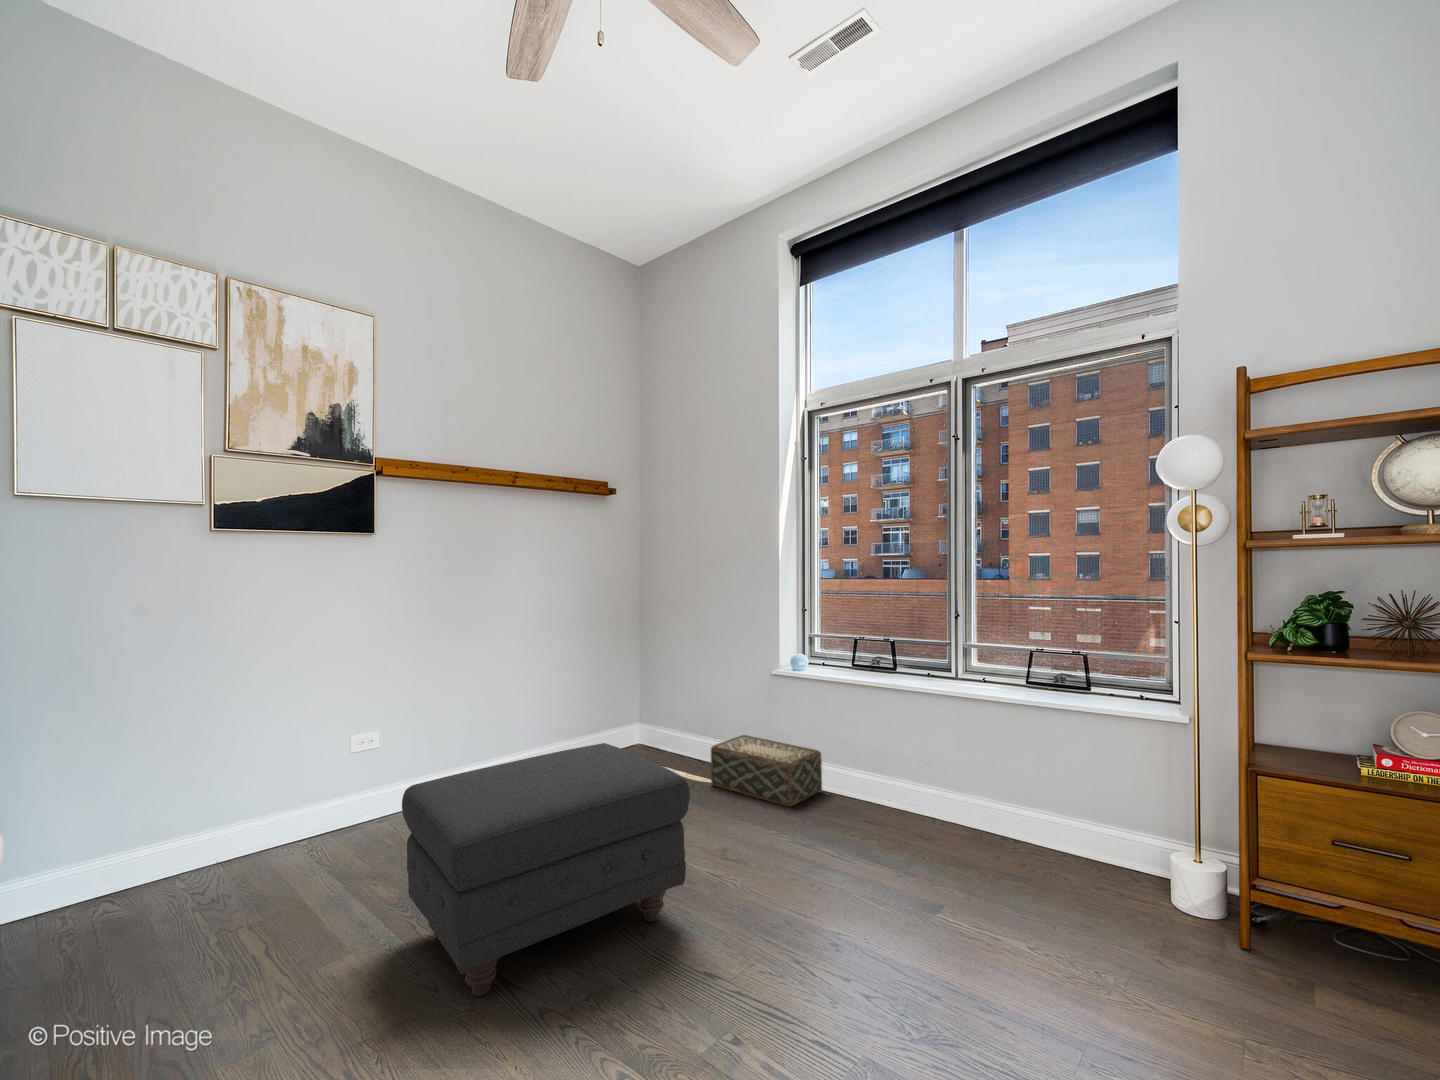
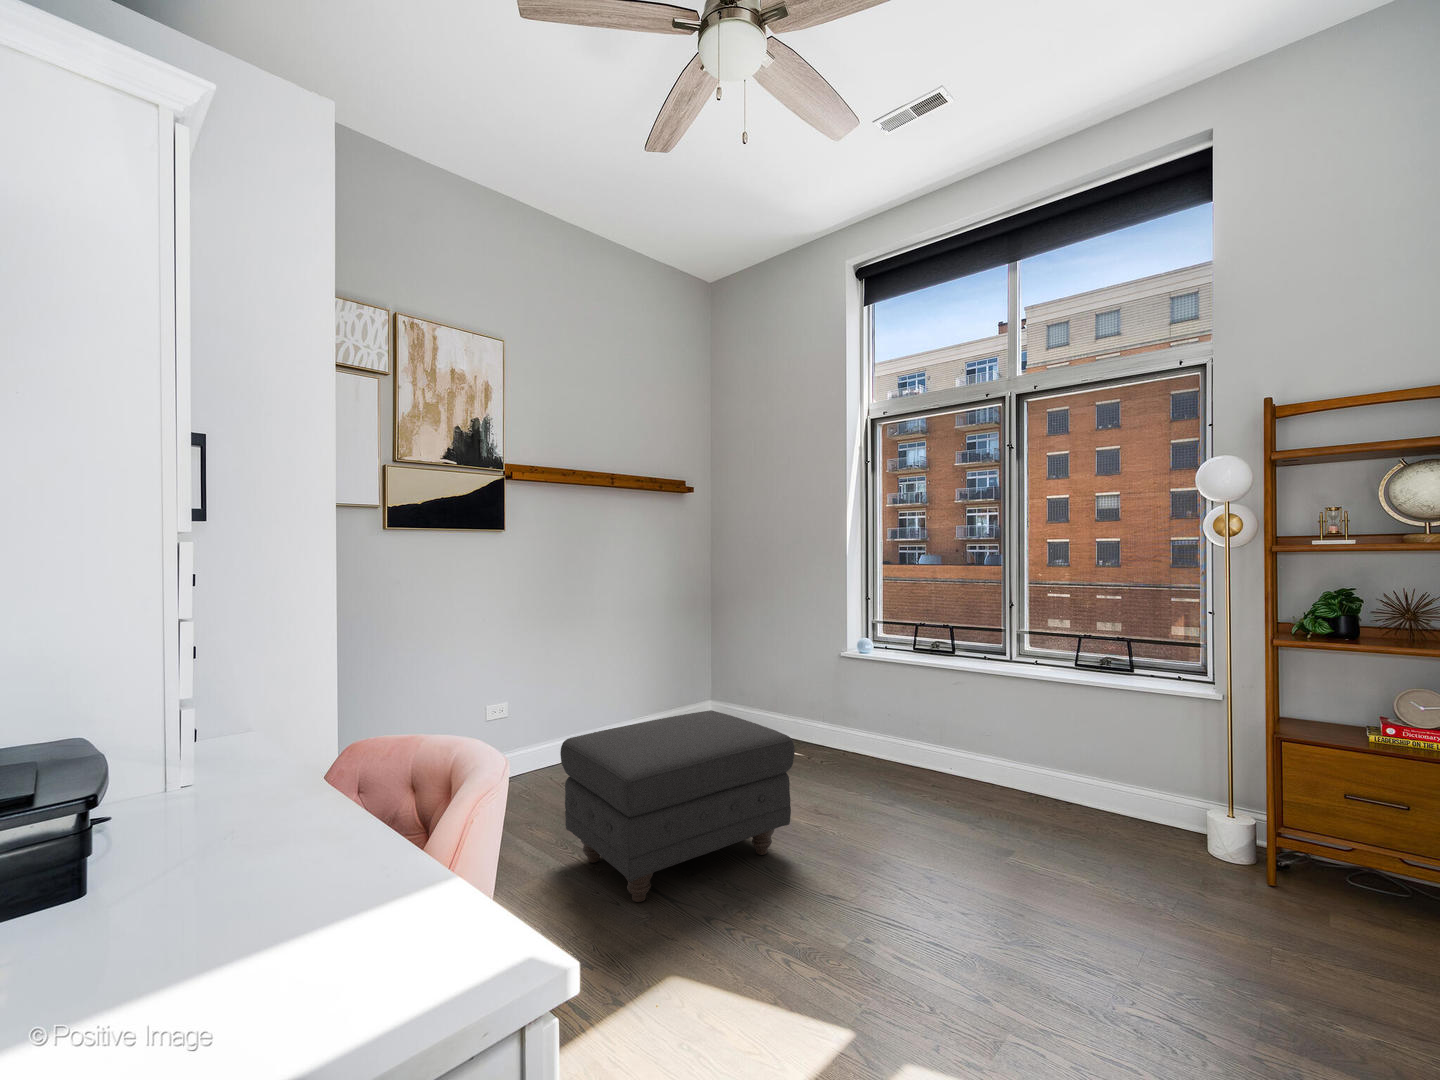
woven basket: present [711,735,822,807] -> none [786,711,886,772]

